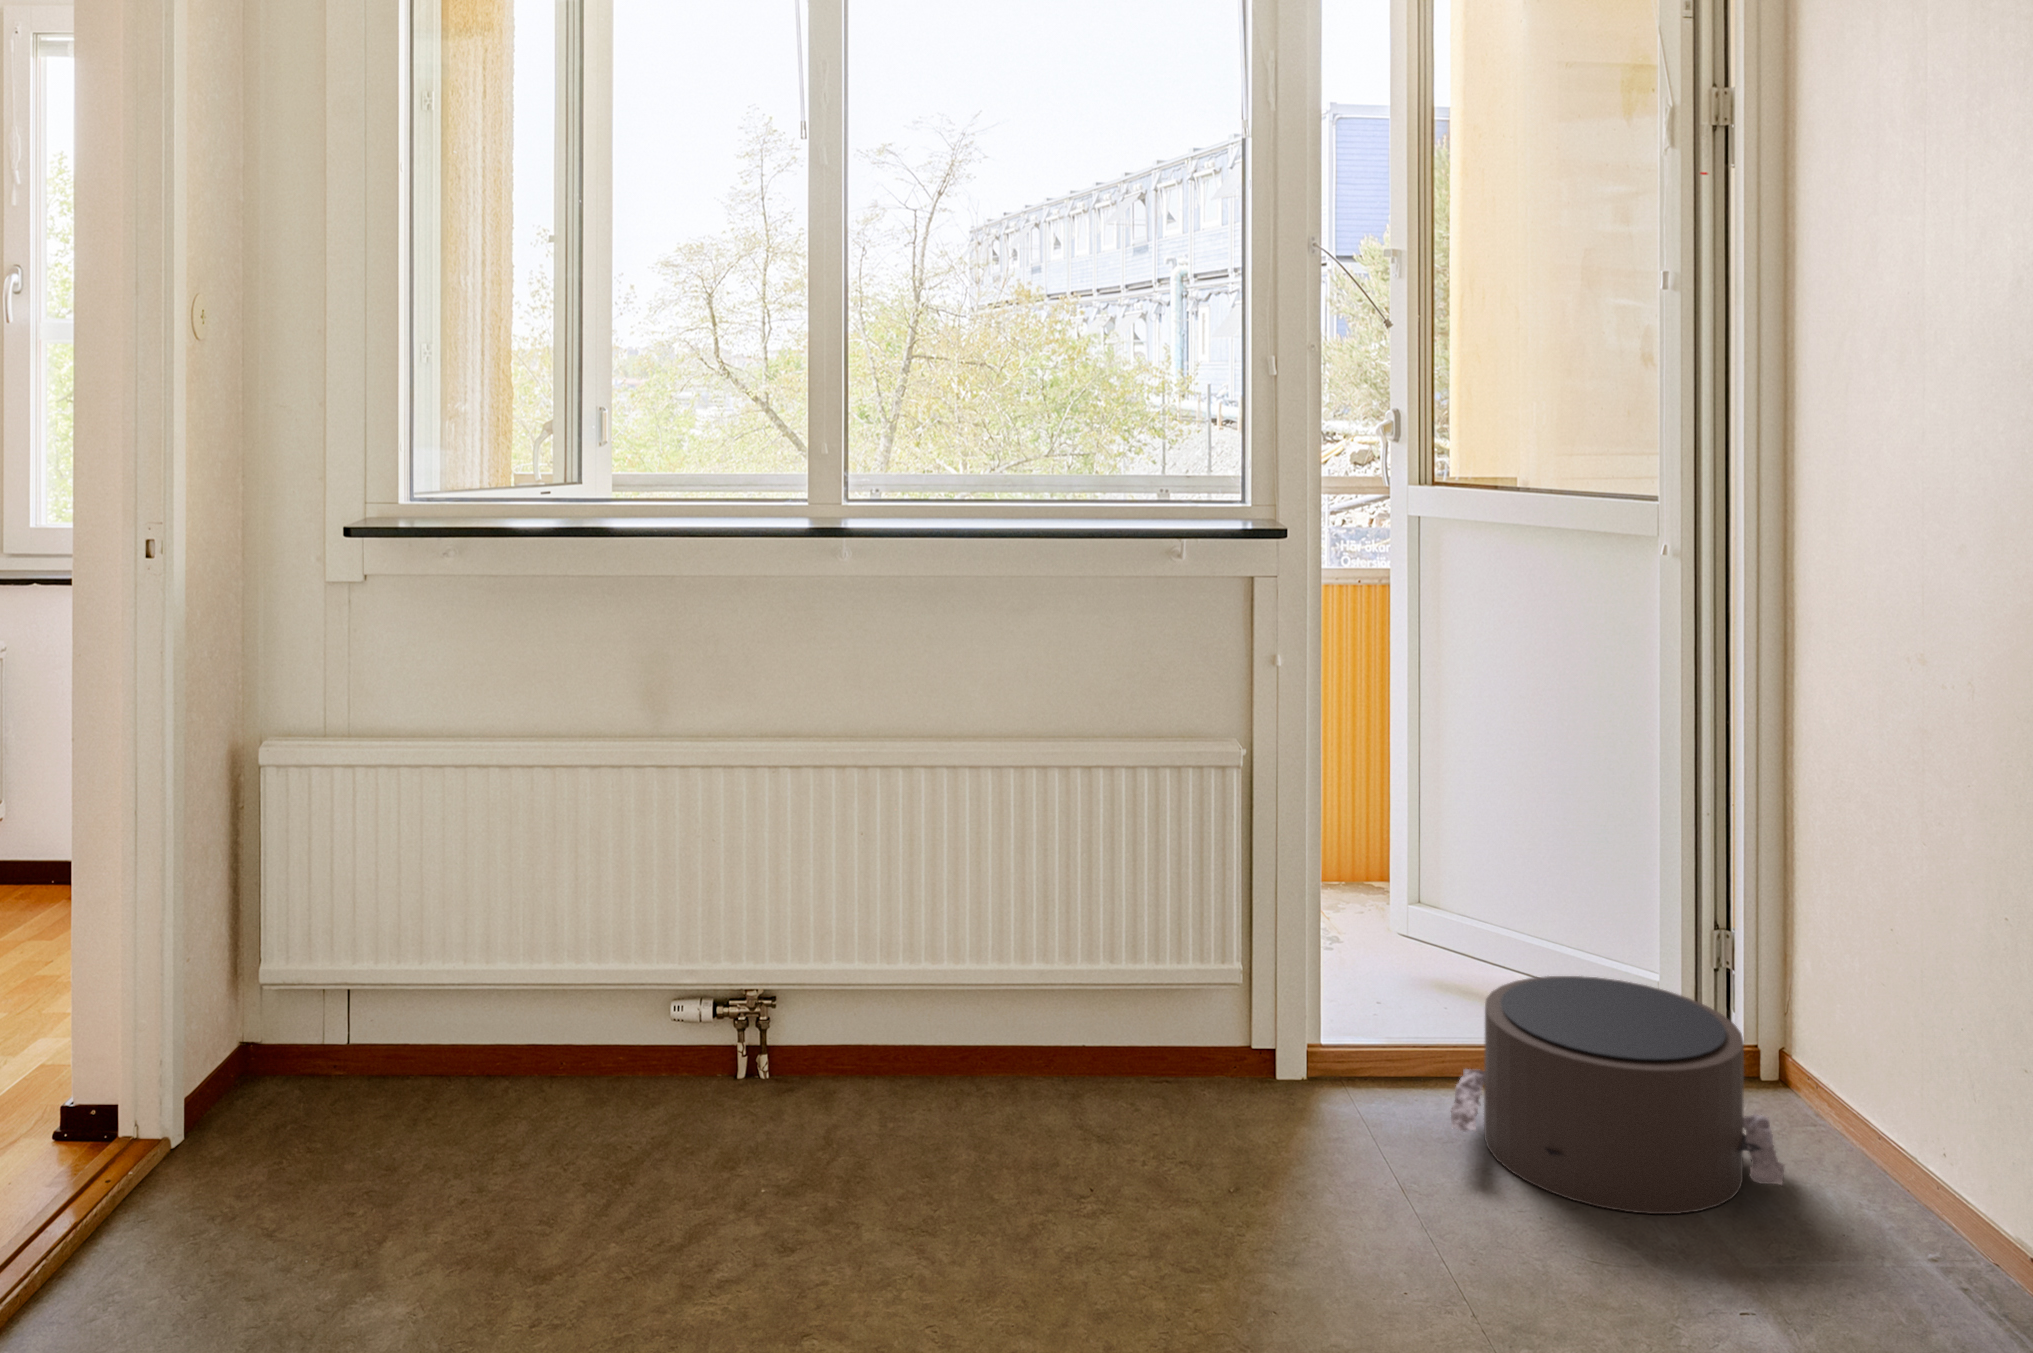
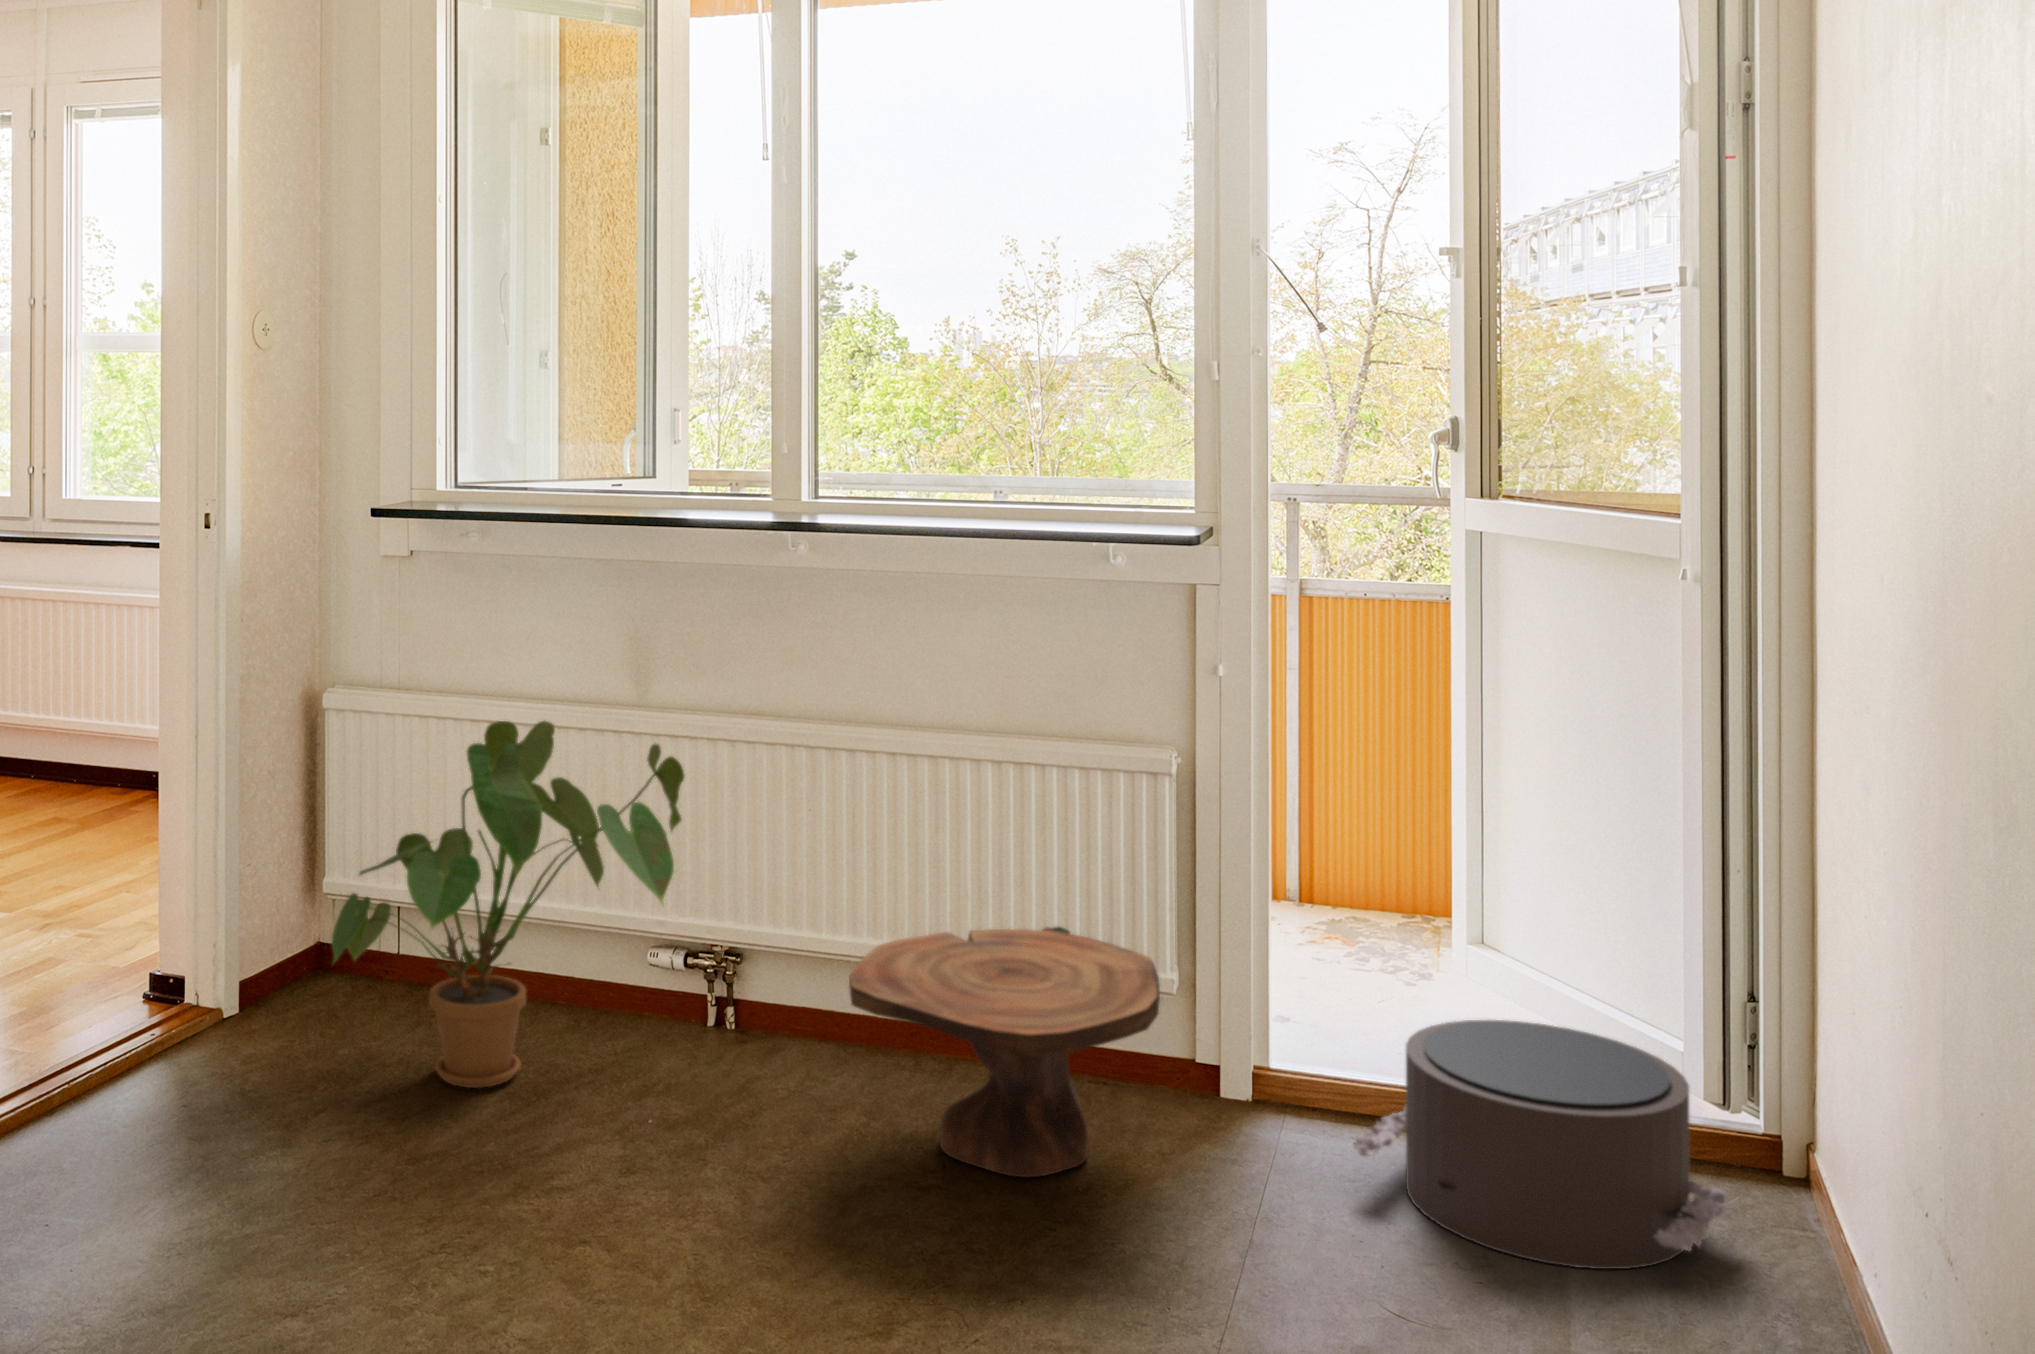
house plant: none [344,760,754,1201] -> present [332,721,684,1088]
side table: none [972,921,1284,1209] -> present [849,927,1160,1177]

